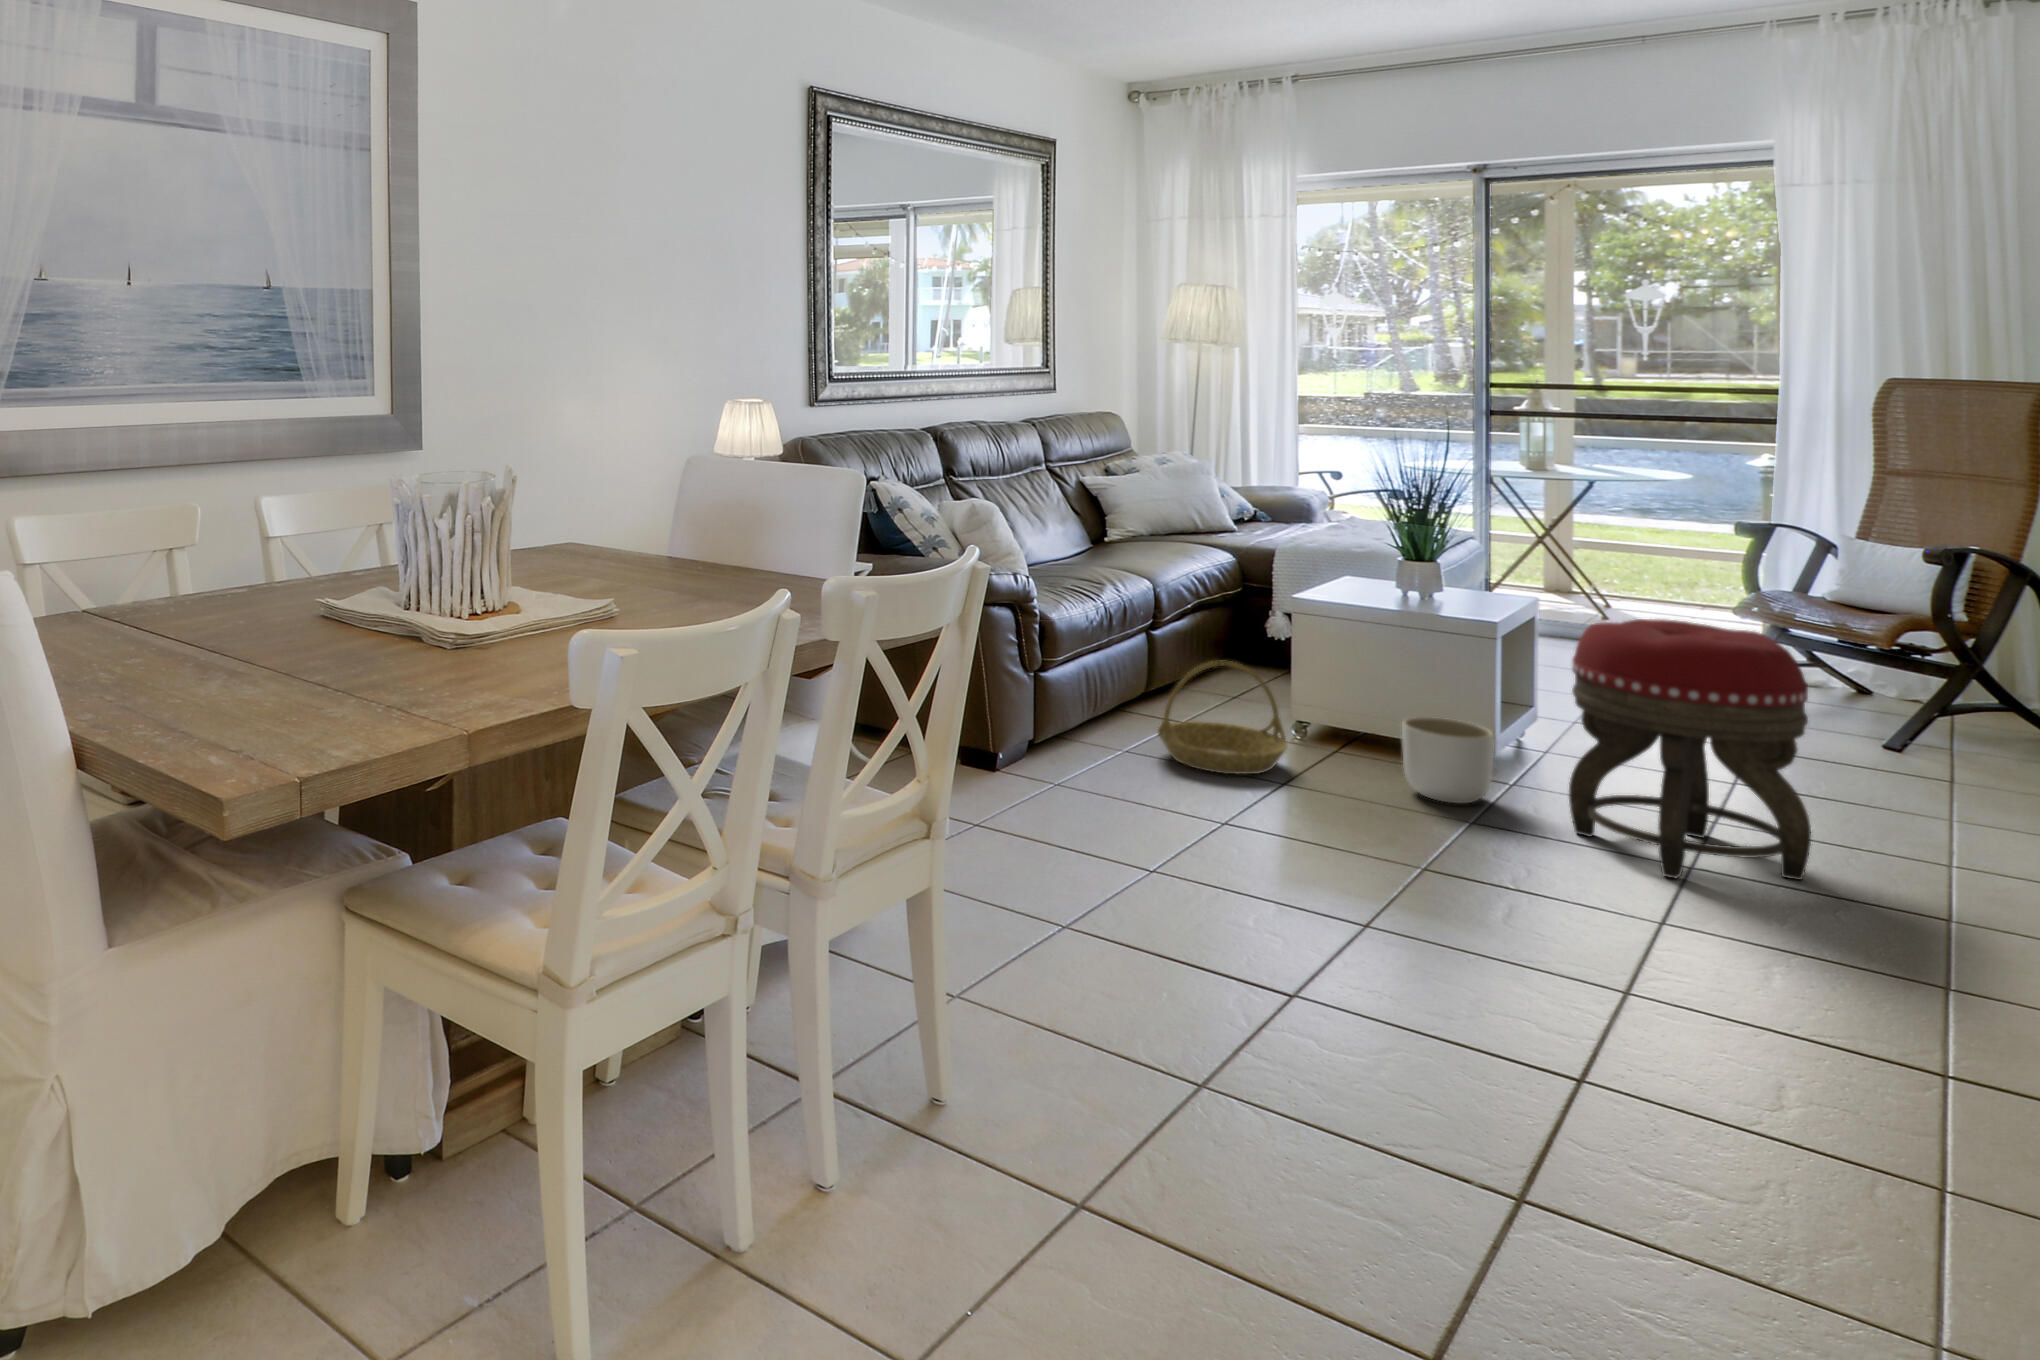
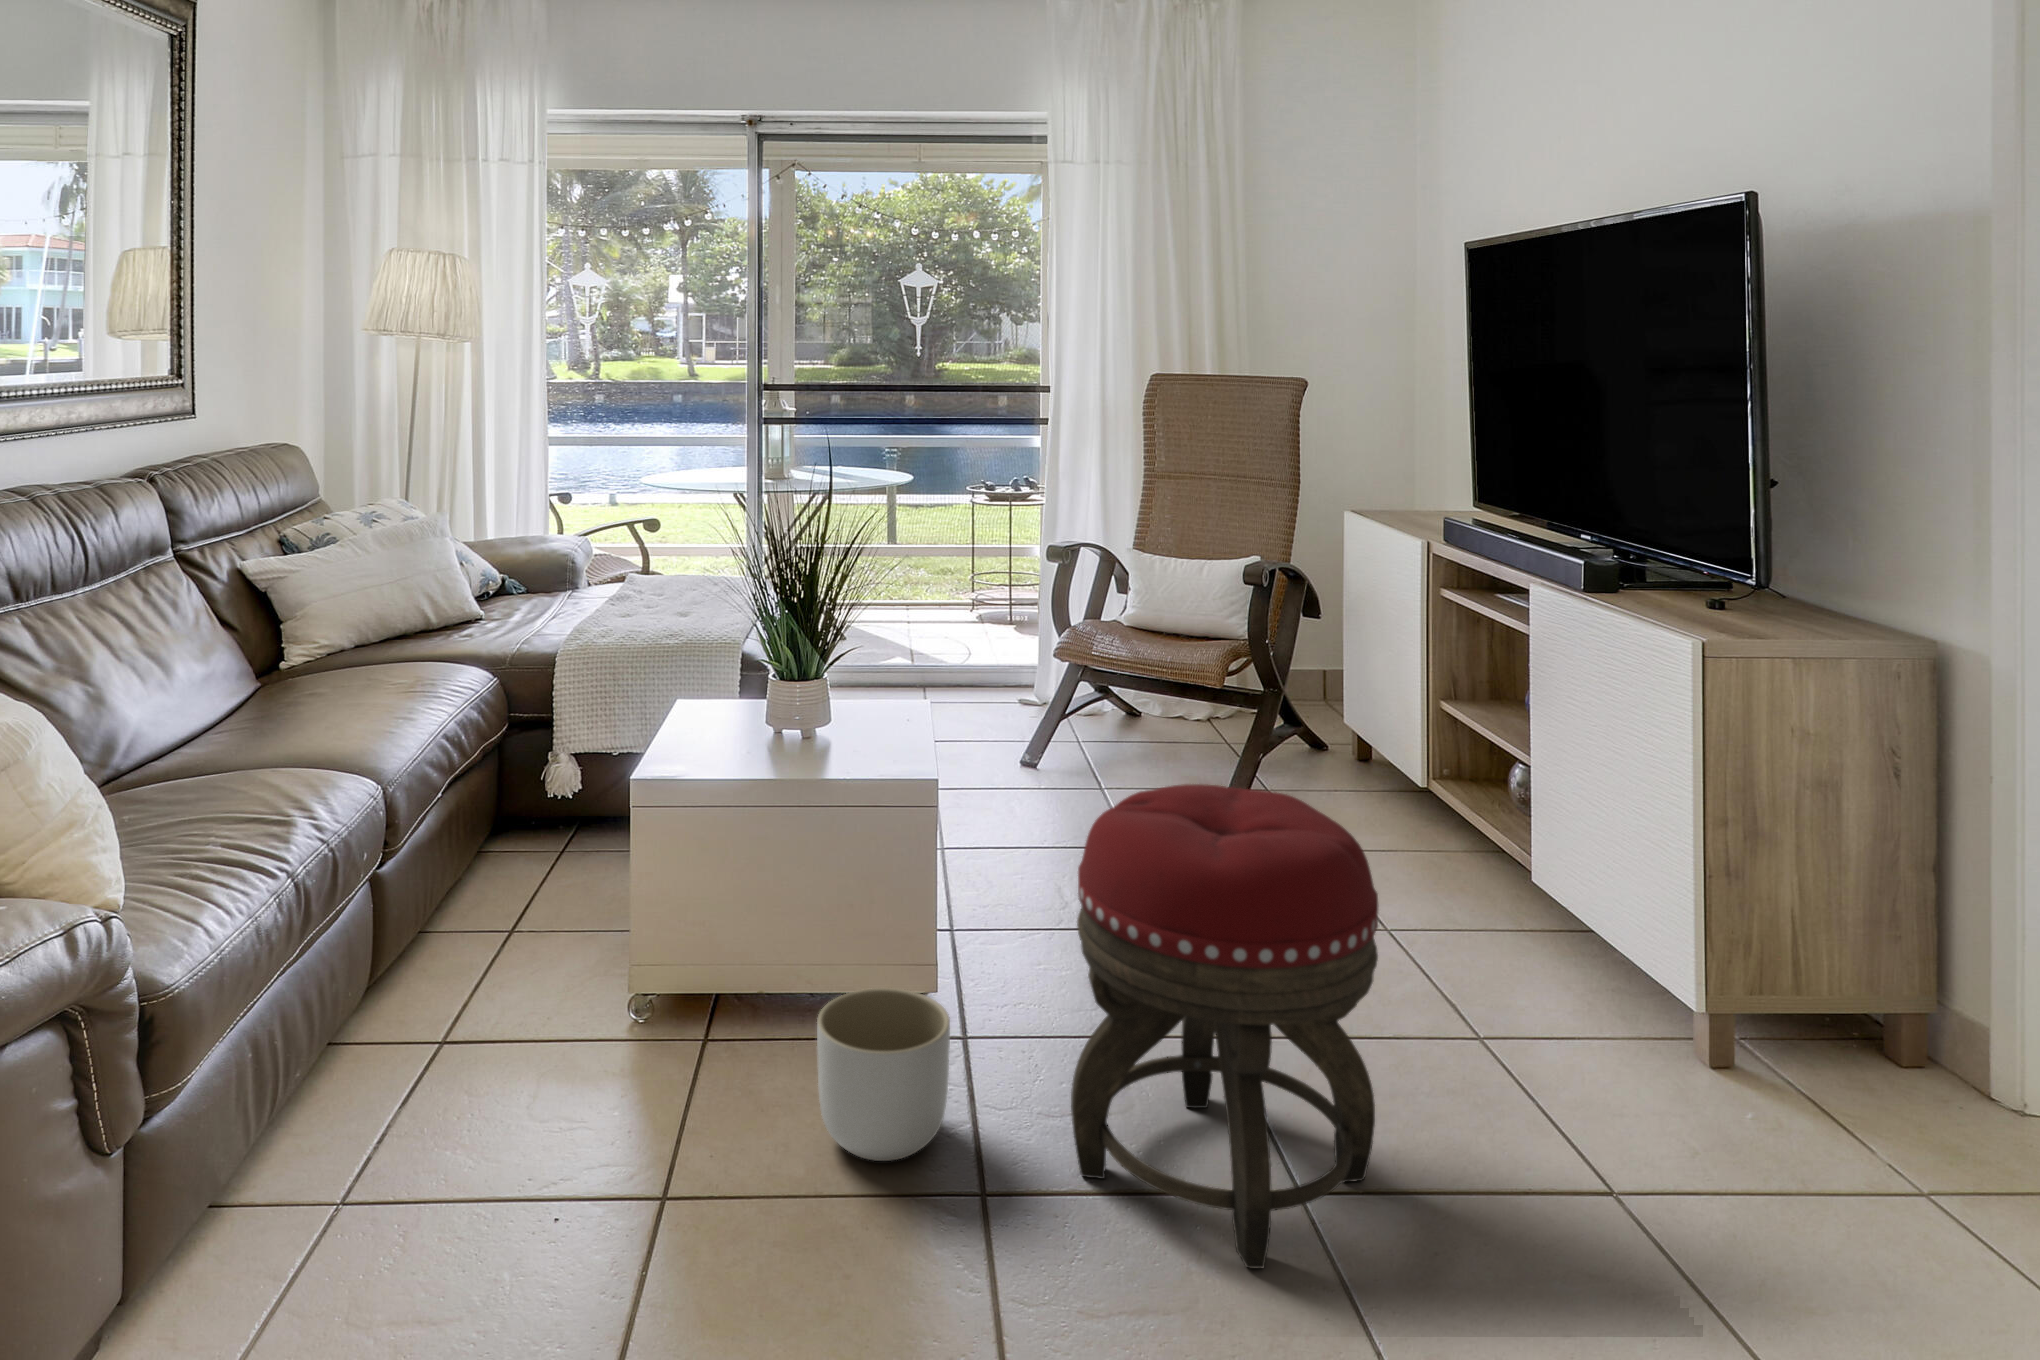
basket: present [1157,661,1288,774] -> none [391,973,634,1233]

